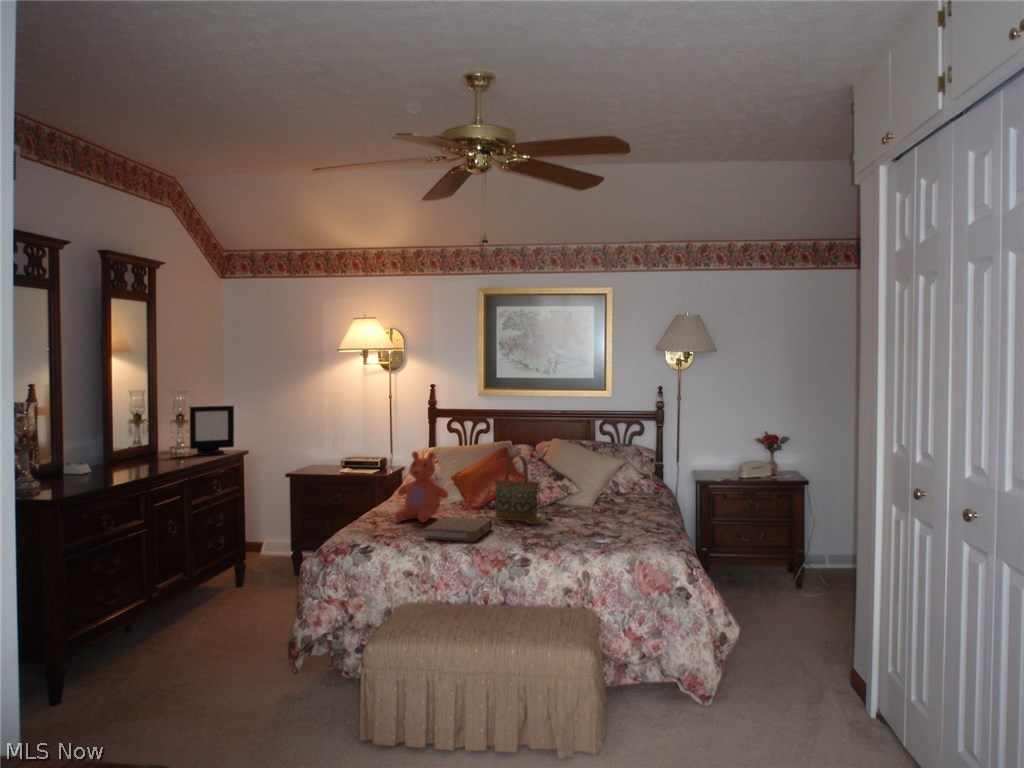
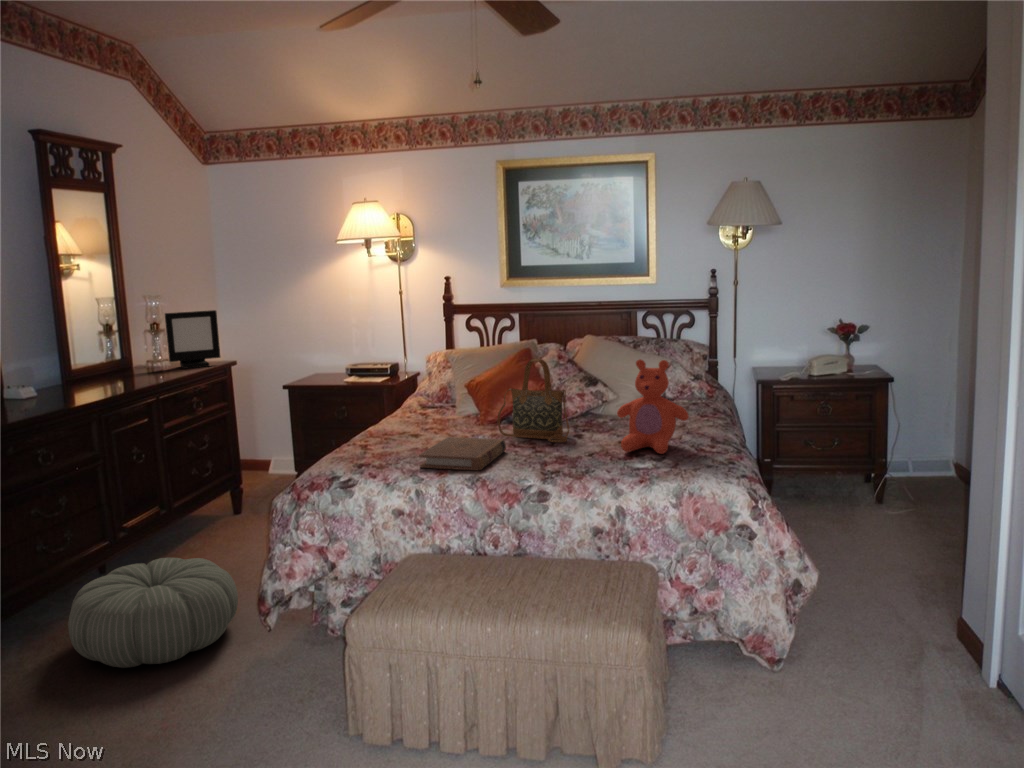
teddy bear: present [395,452,448,522] -> present [617,359,689,454]
pouf: none [127,613,265,698] -> present [68,558,238,668]

